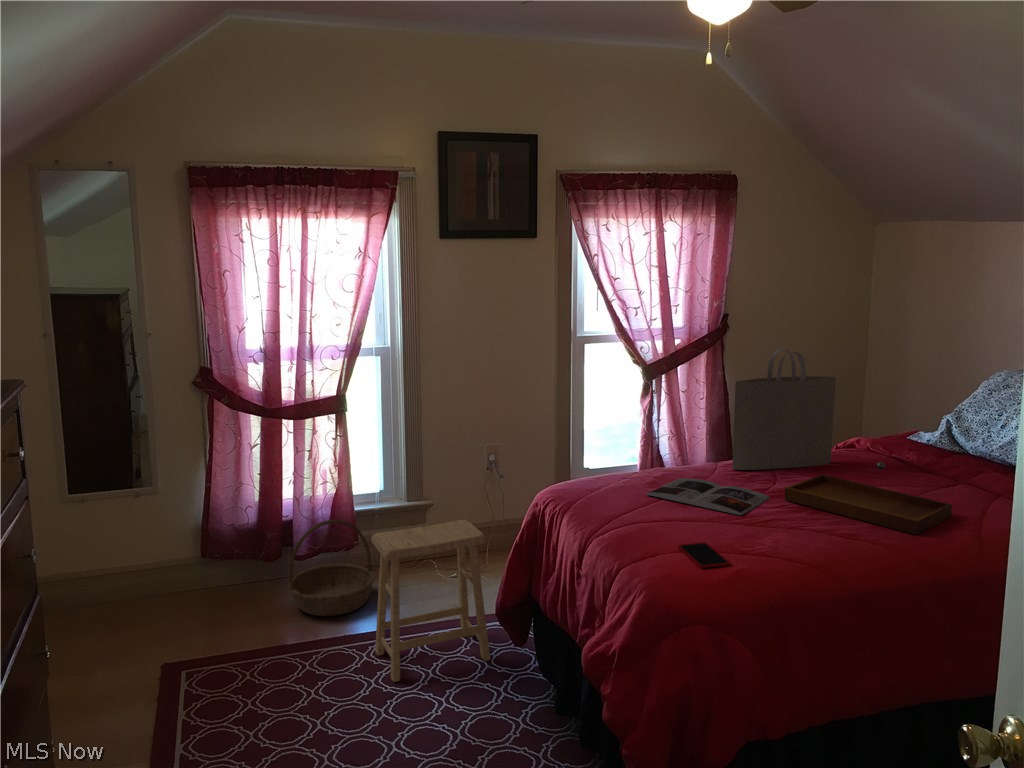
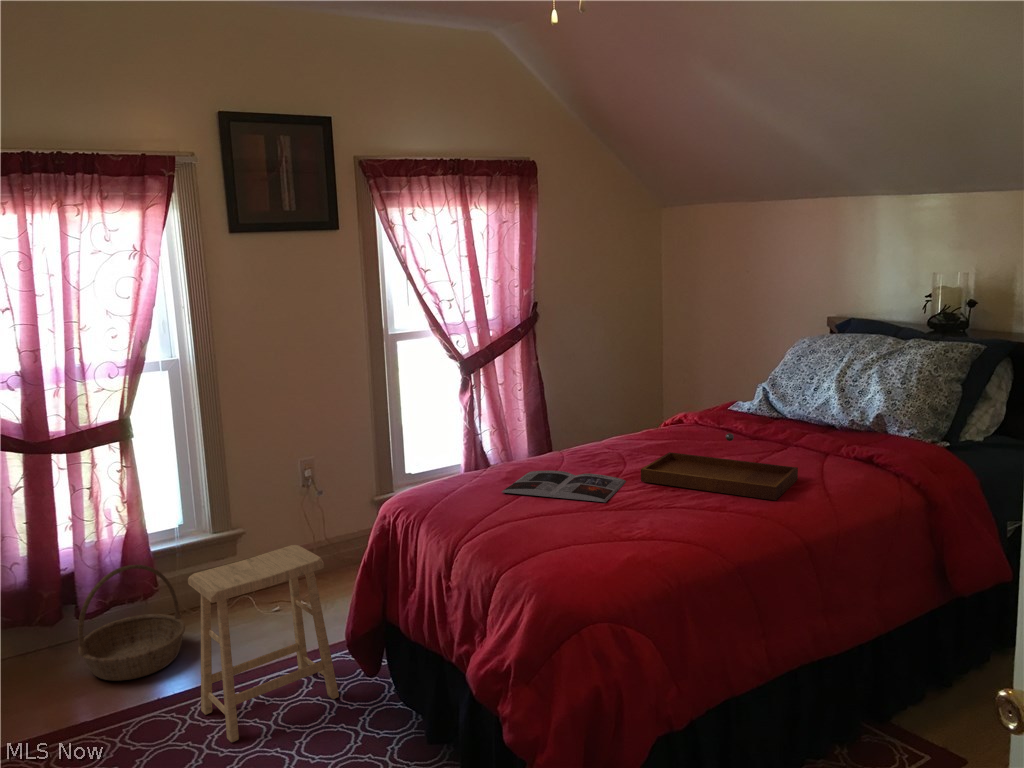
tote bag: present [732,349,836,470] -> none [576,330,668,457]
smartphone: present [678,543,730,568] -> none [555,534,615,561]

